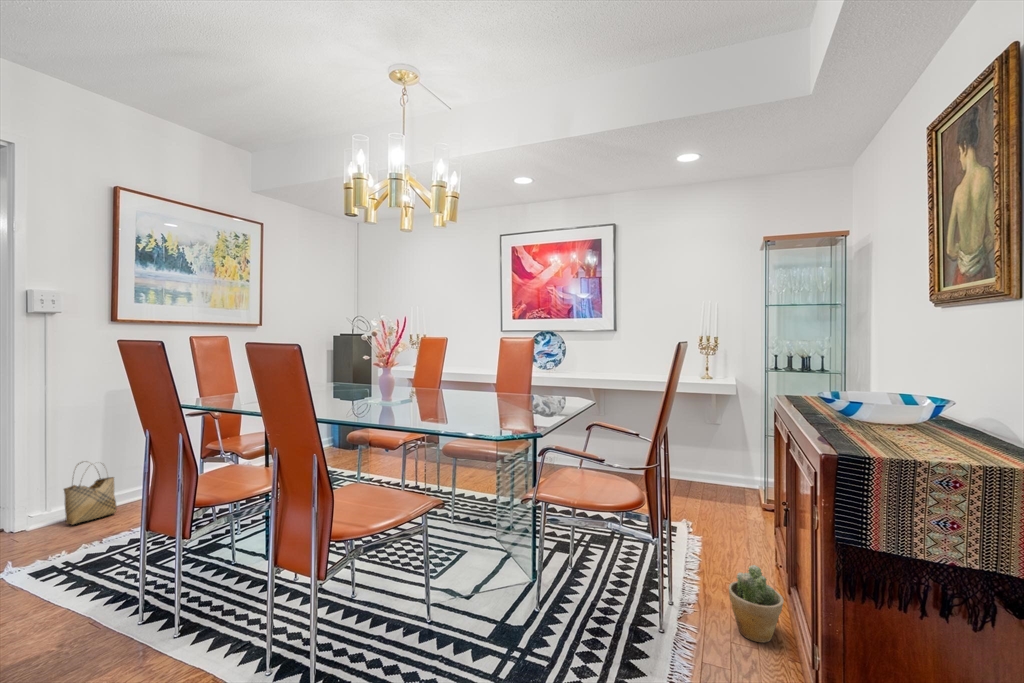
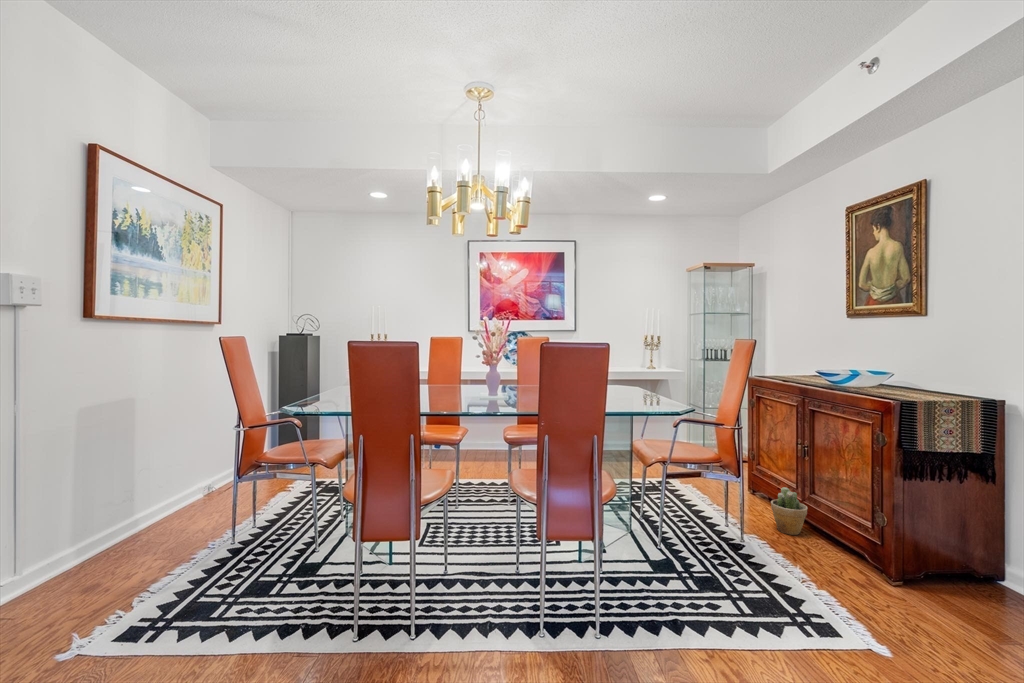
woven basket: present [64,464,117,524] -> none [60,498,118,584]

